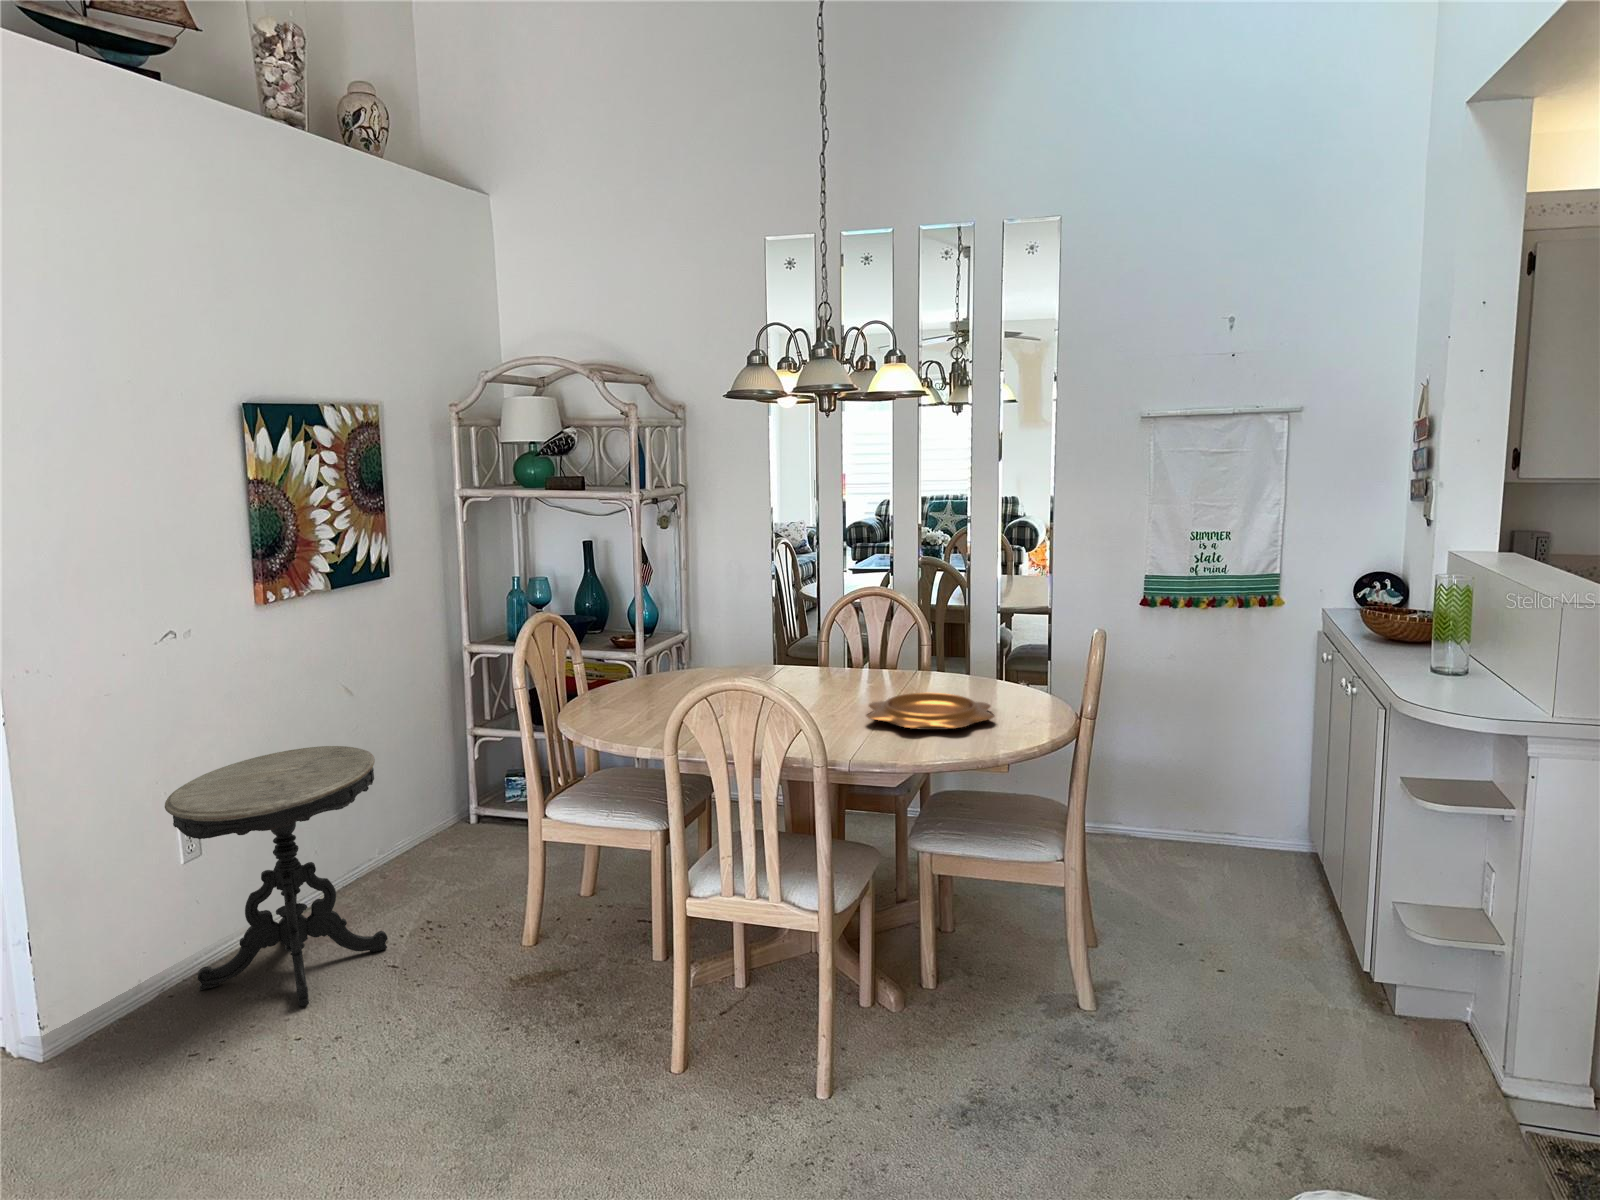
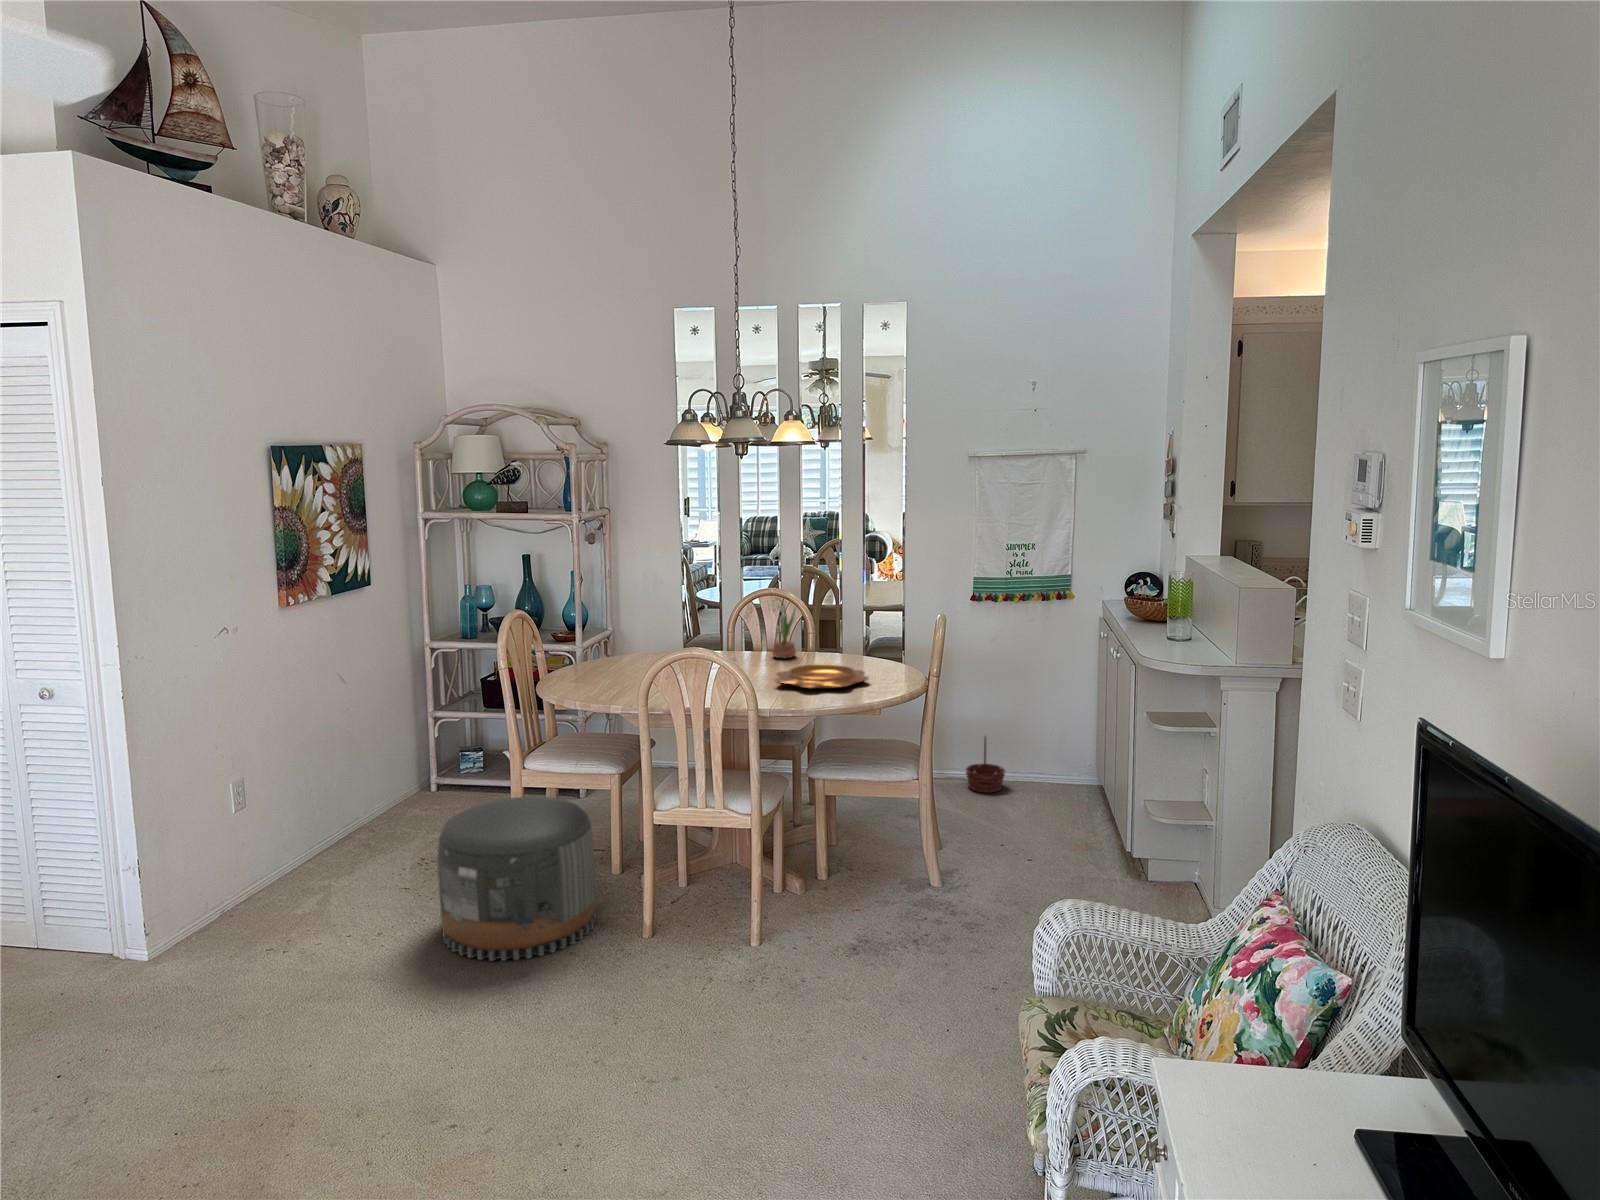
potted flower: none [865,599,903,680] -> present [768,599,796,658]
side table: present [165,746,388,1006] -> none [228,720,396,919]
basket: none [1129,783,1185,859] -> present [966,737,1005,793]
pouf: none [408,859,619,1091] -> present [437,796,596,961]

